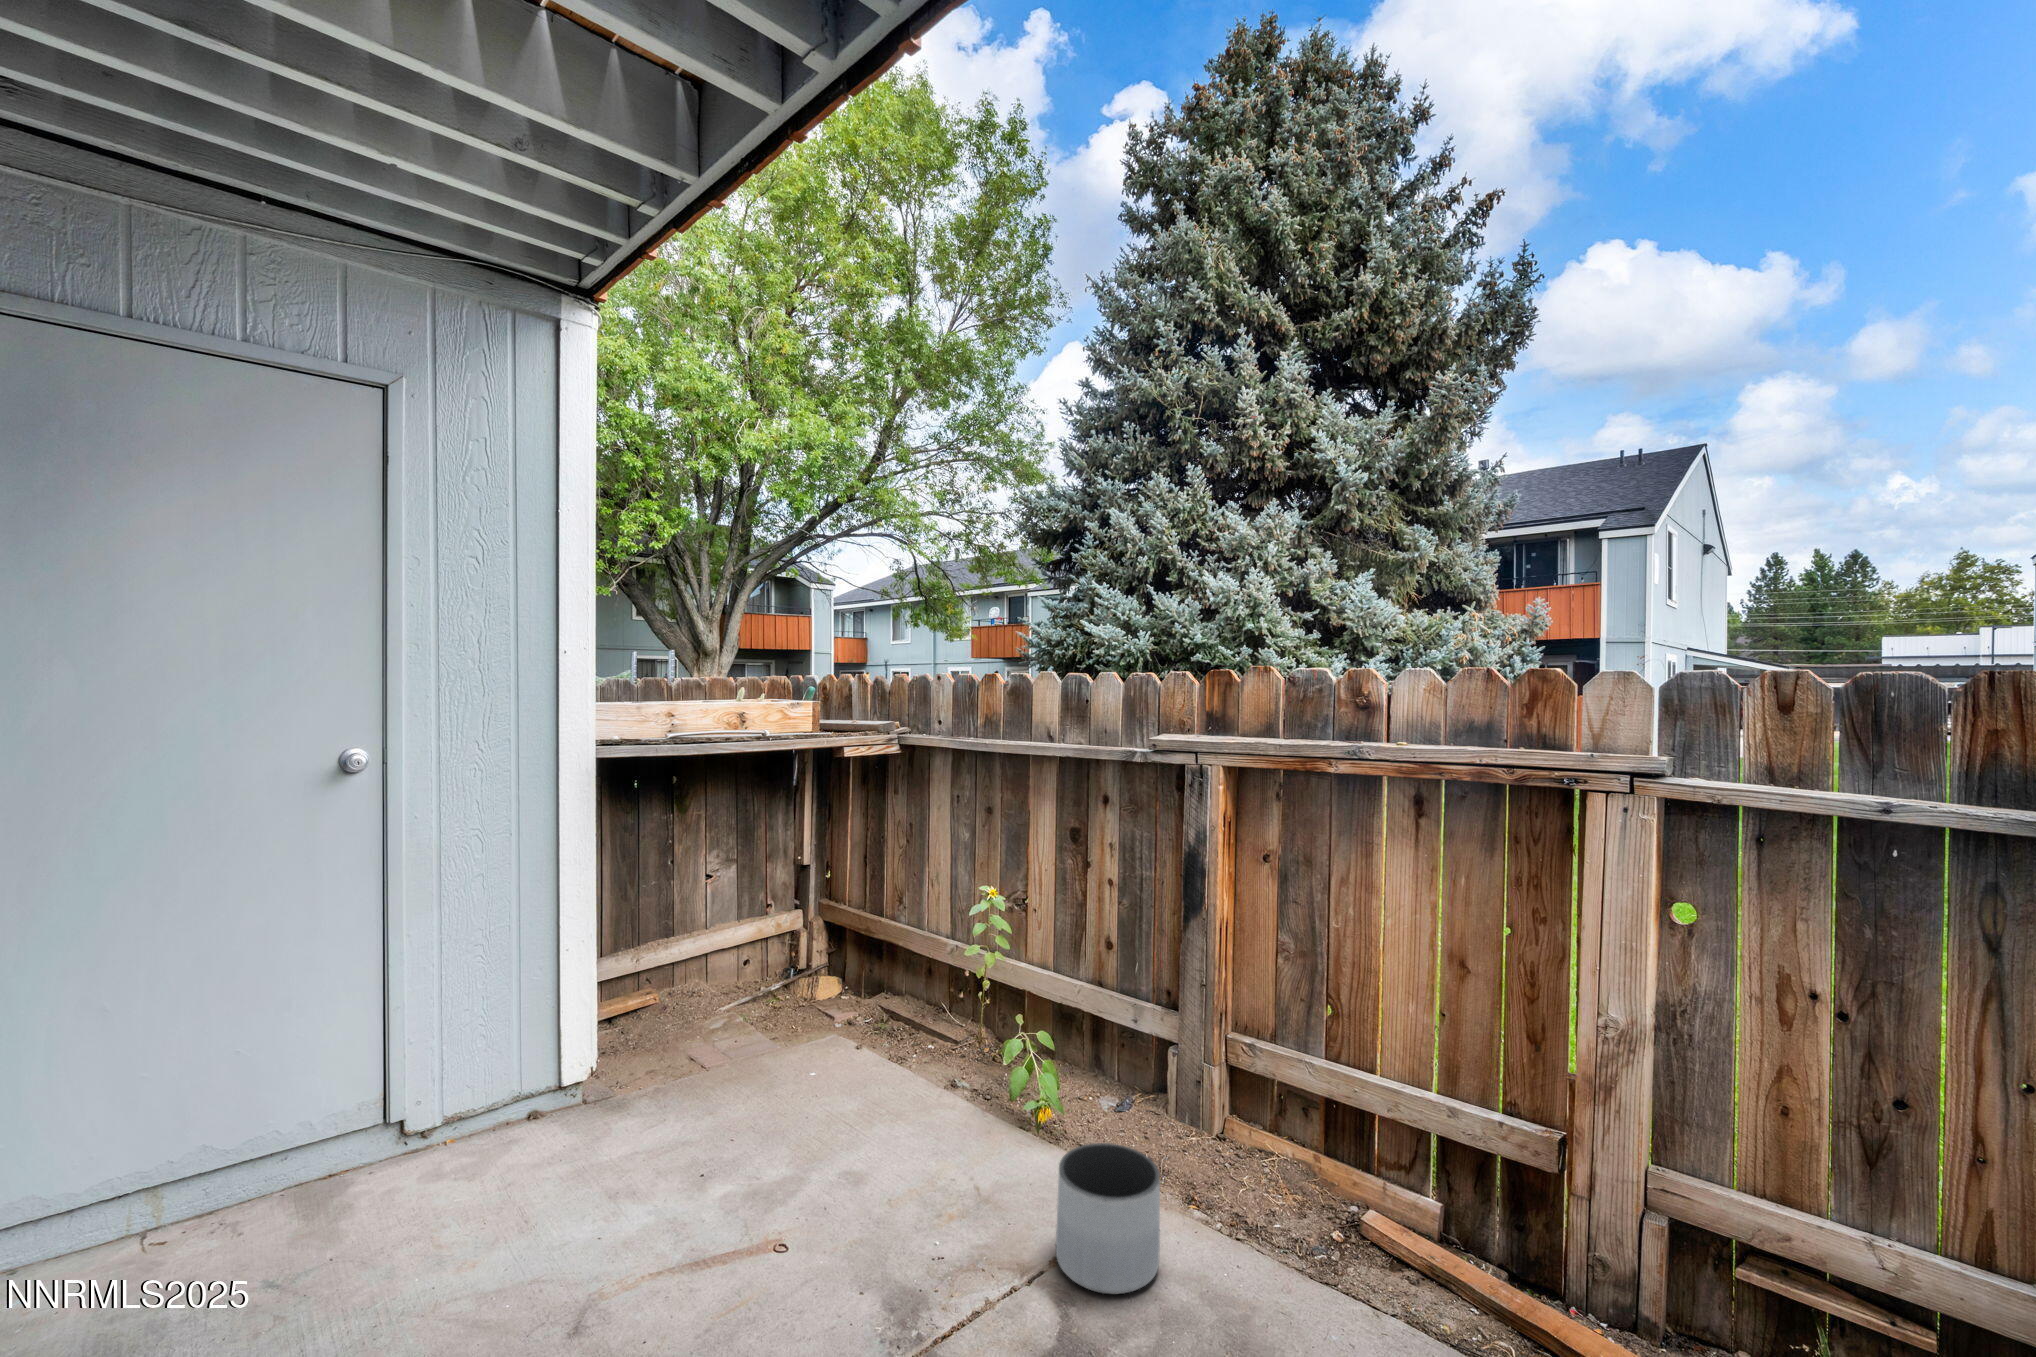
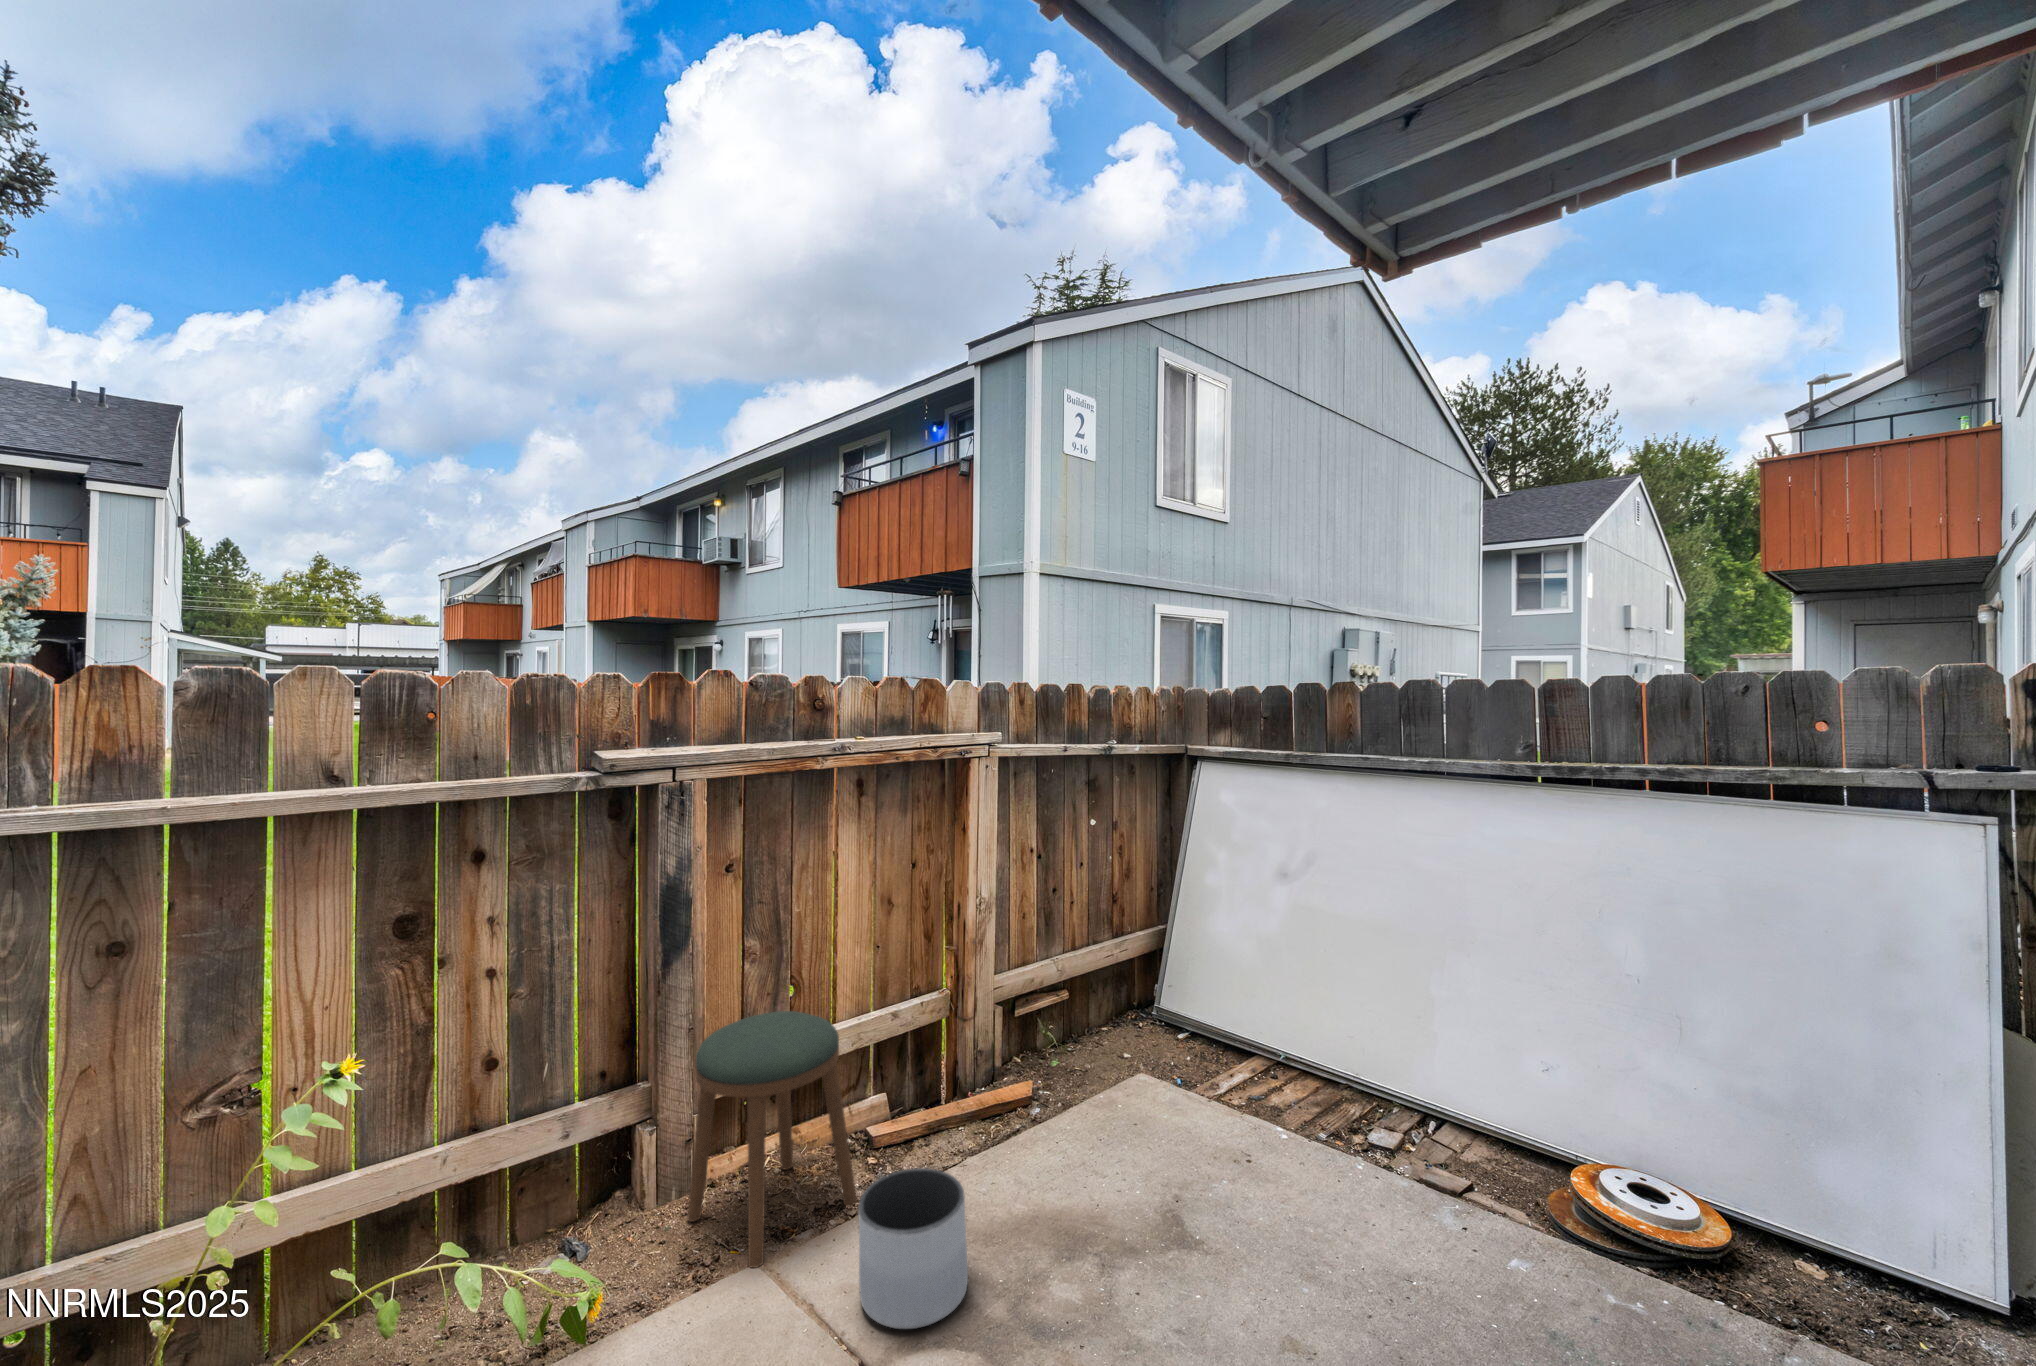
stool: none [1140,987,1293,1222] -> present [687,1011,857,1268]

